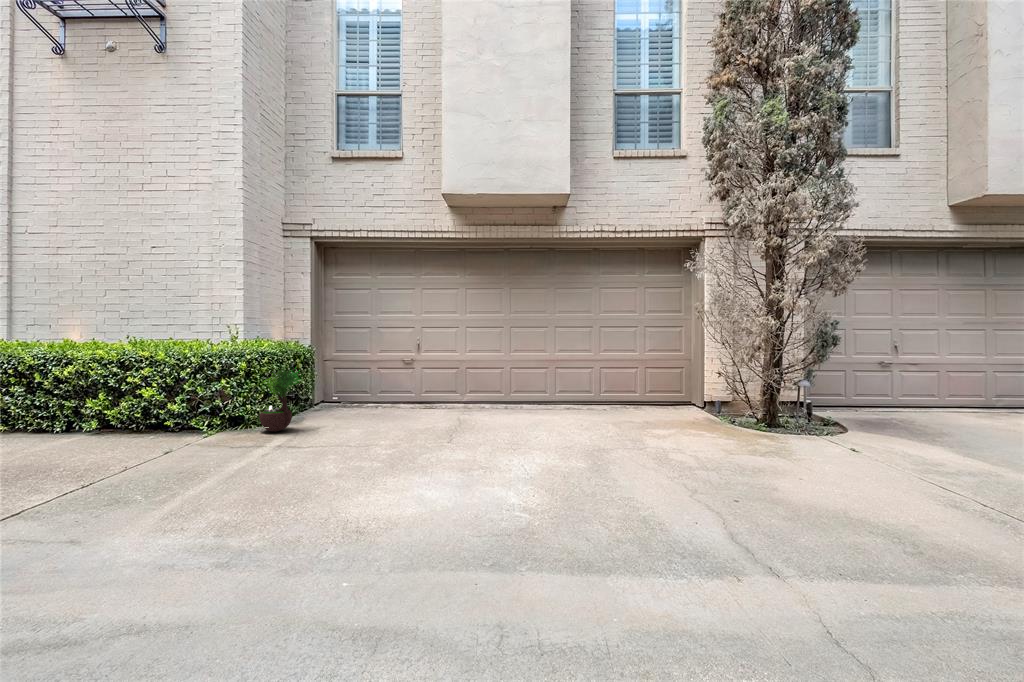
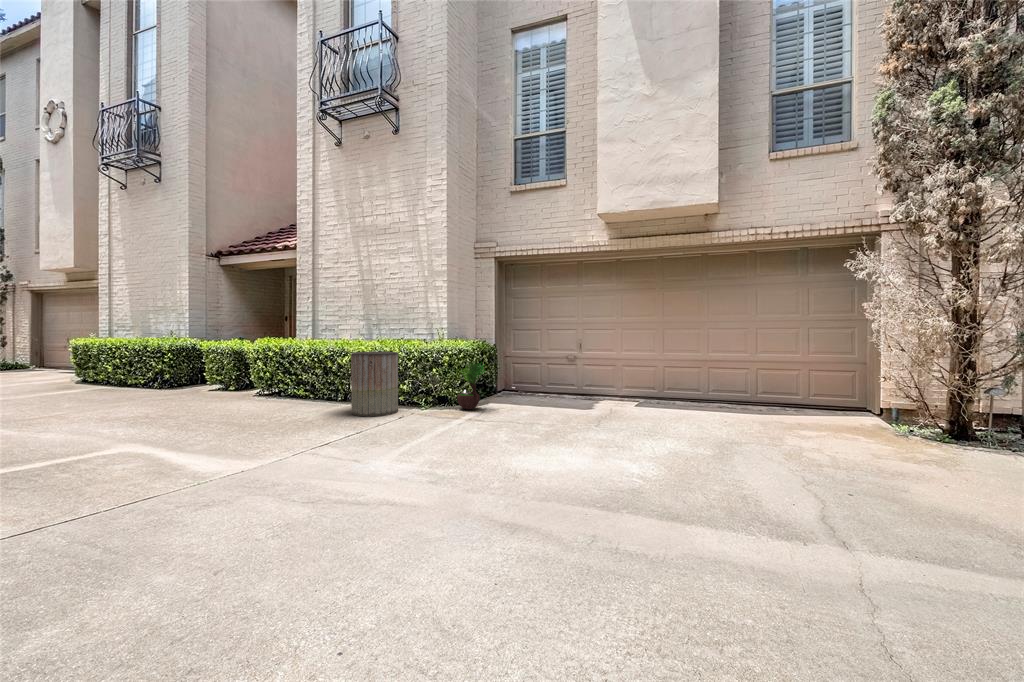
trash can: none [77,357,164,454] -> present [351,352,398,416]

